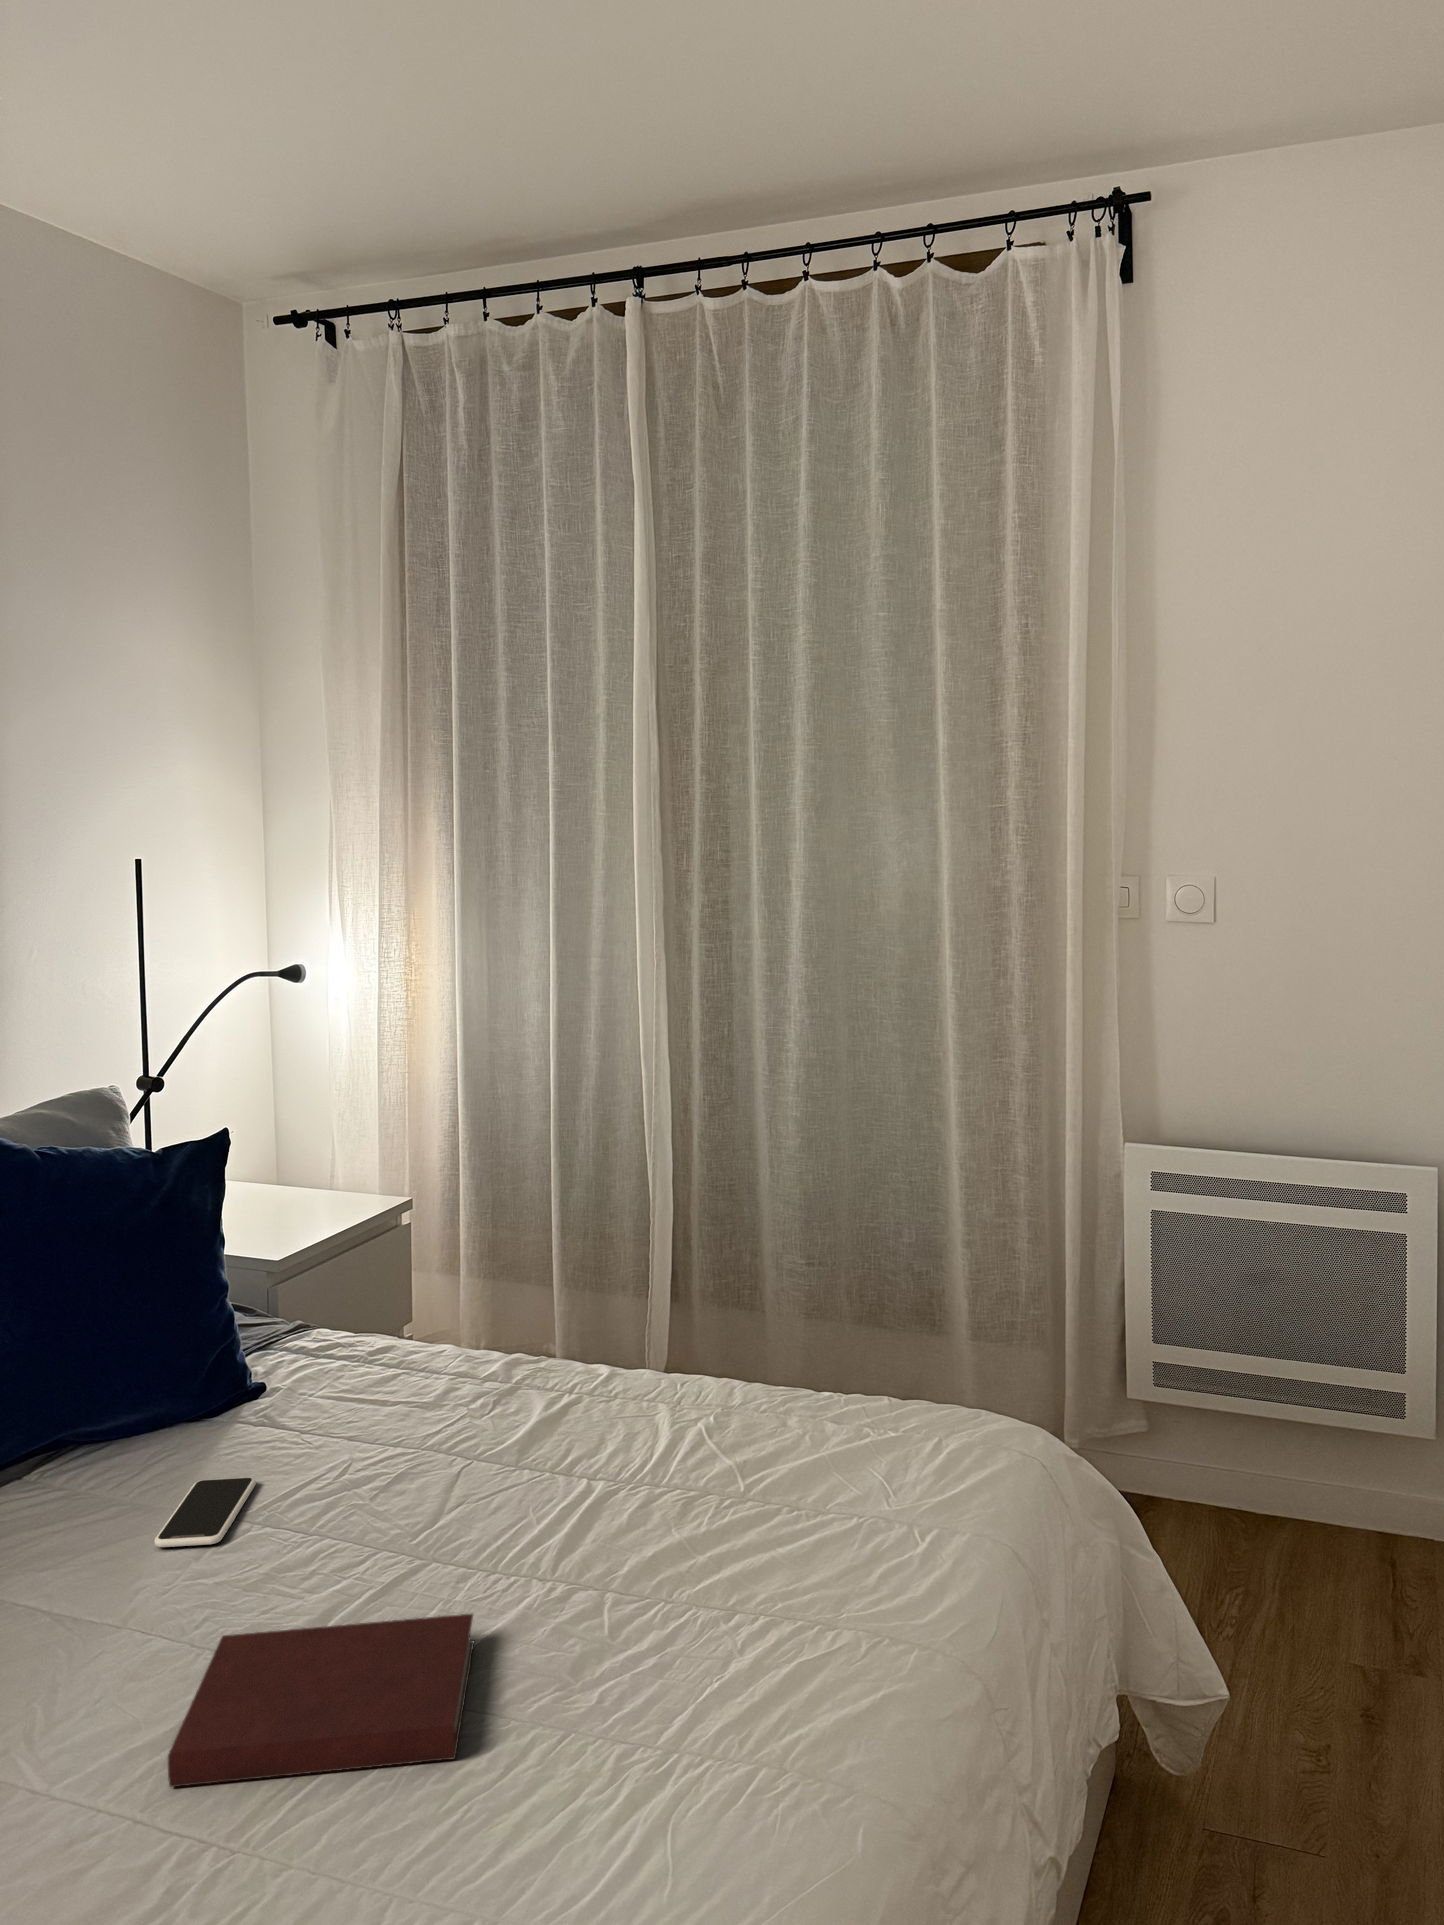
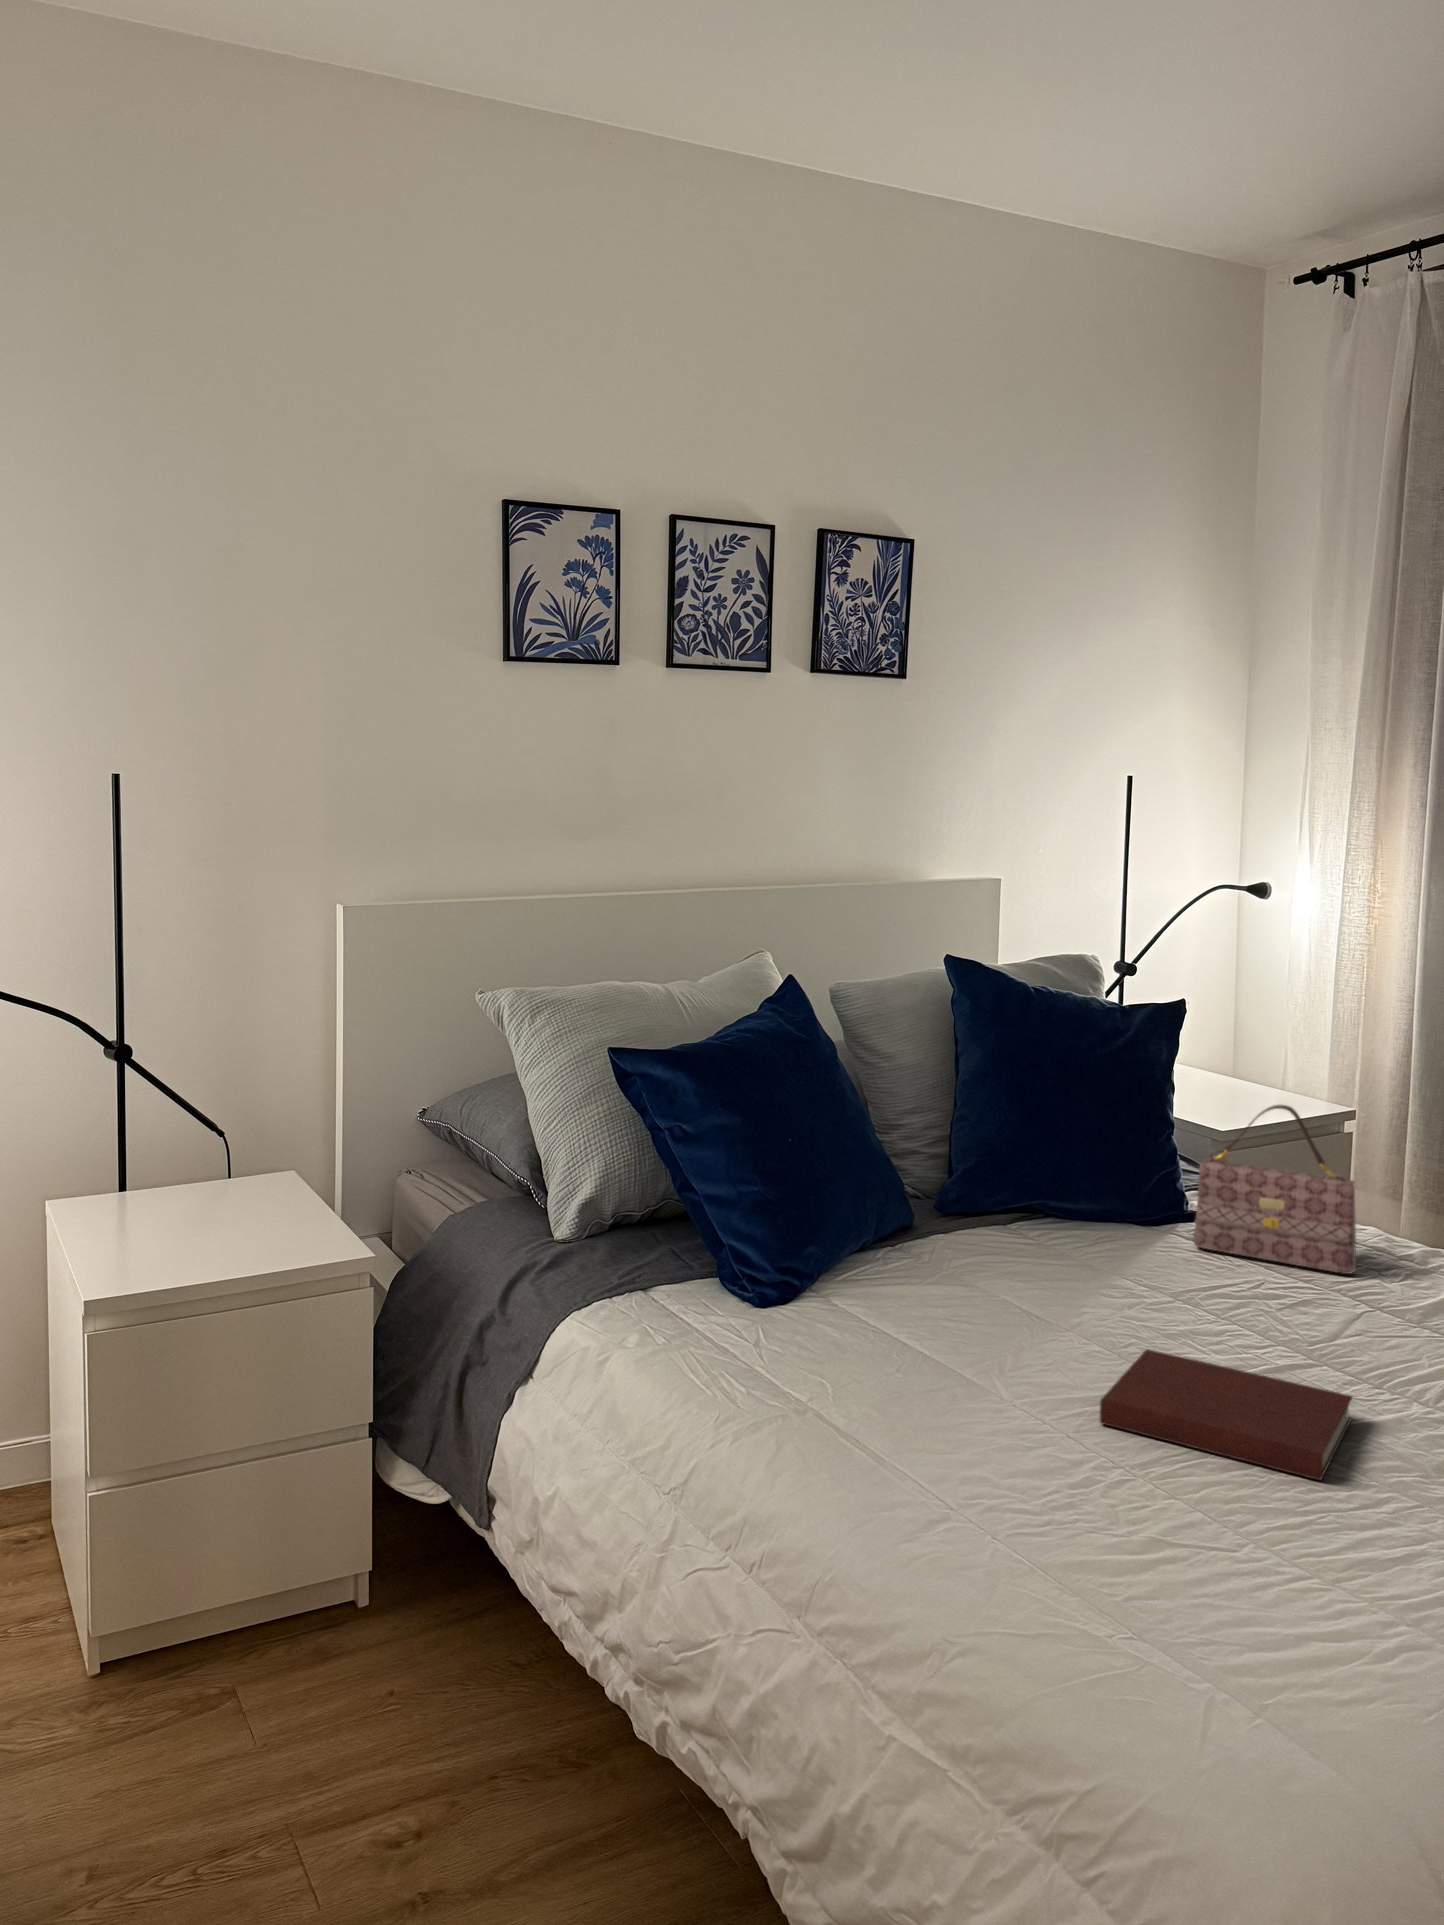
handbag: none [263,1247,445,1437] -> present [1193,1105,1356,1274]
smartphone: present [155,1477,256,1547] -> none [1102,1259,1183,1301]

